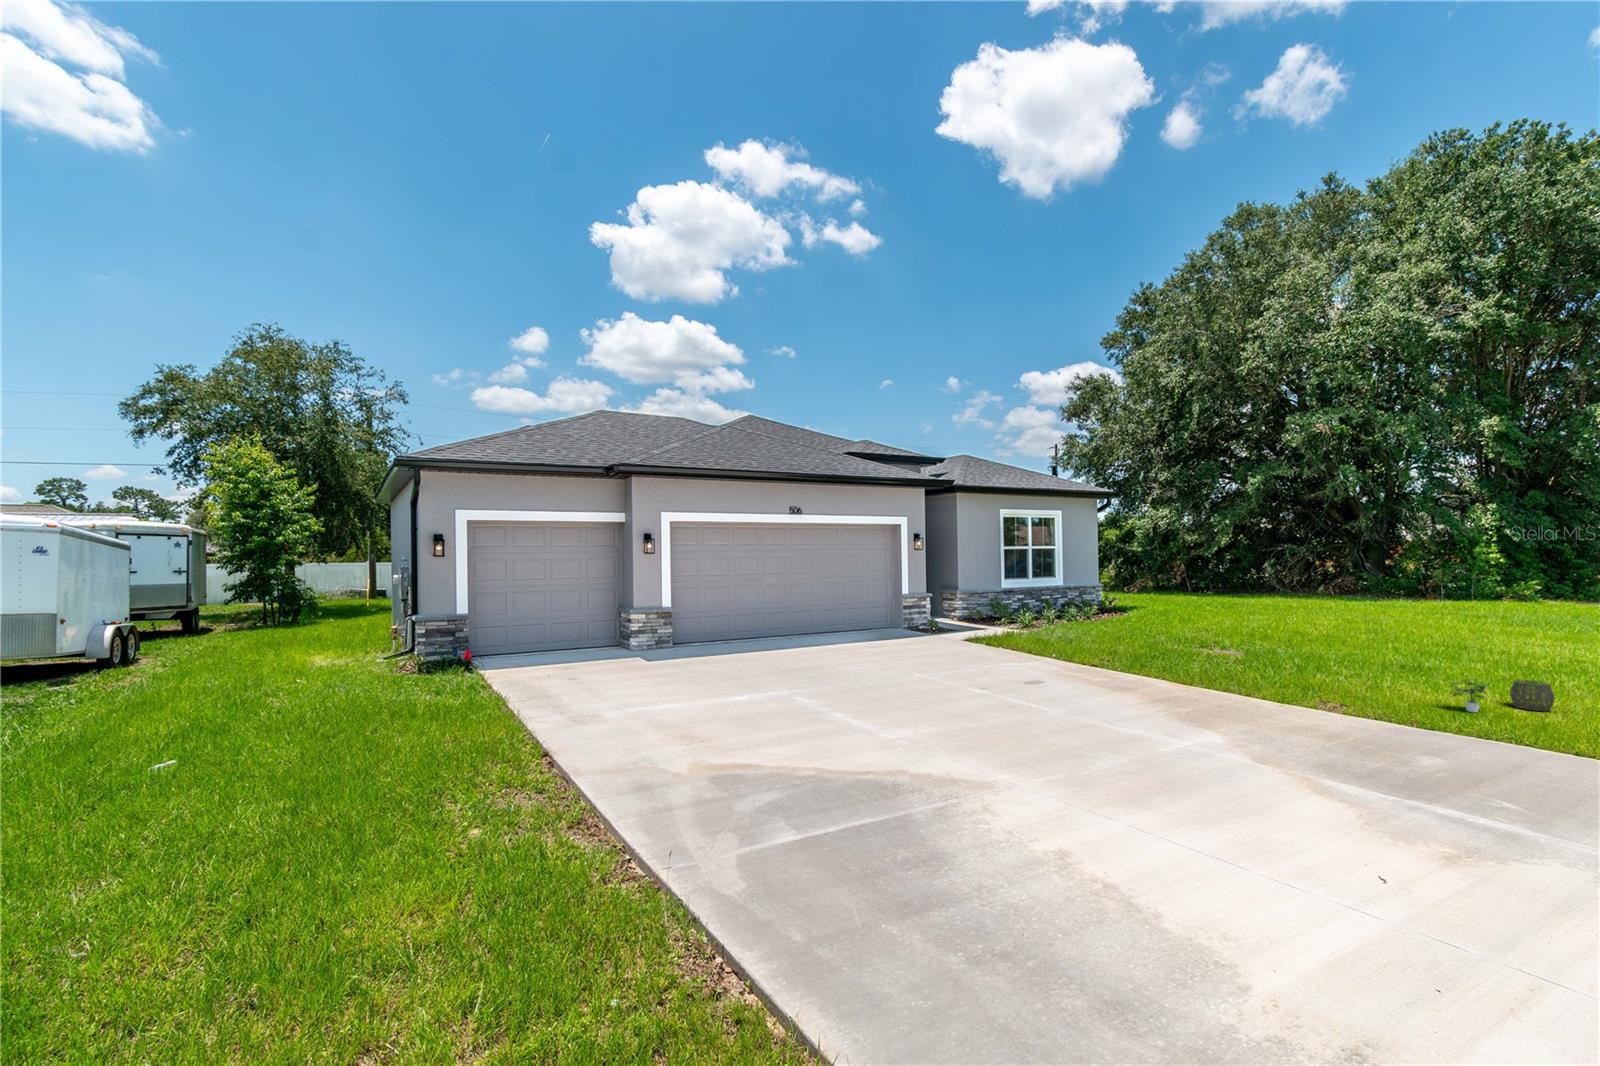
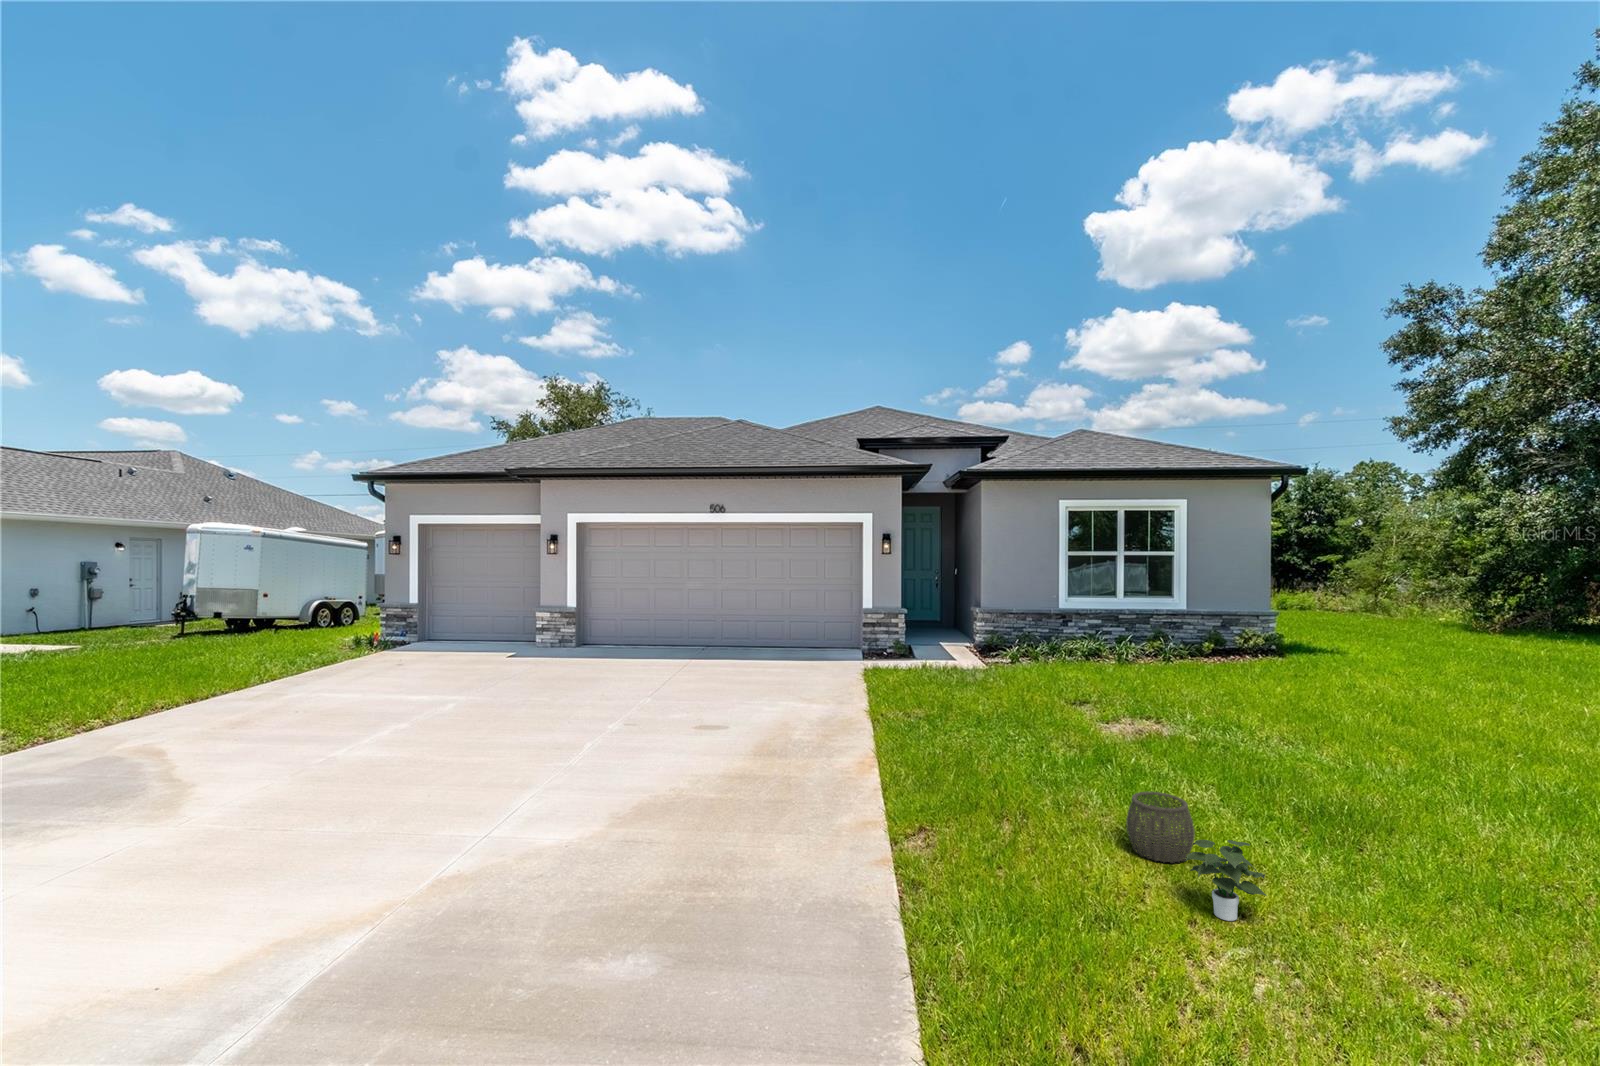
woven basket: present [1510,680,1554,711] -> present [1126,792,1195,863]

